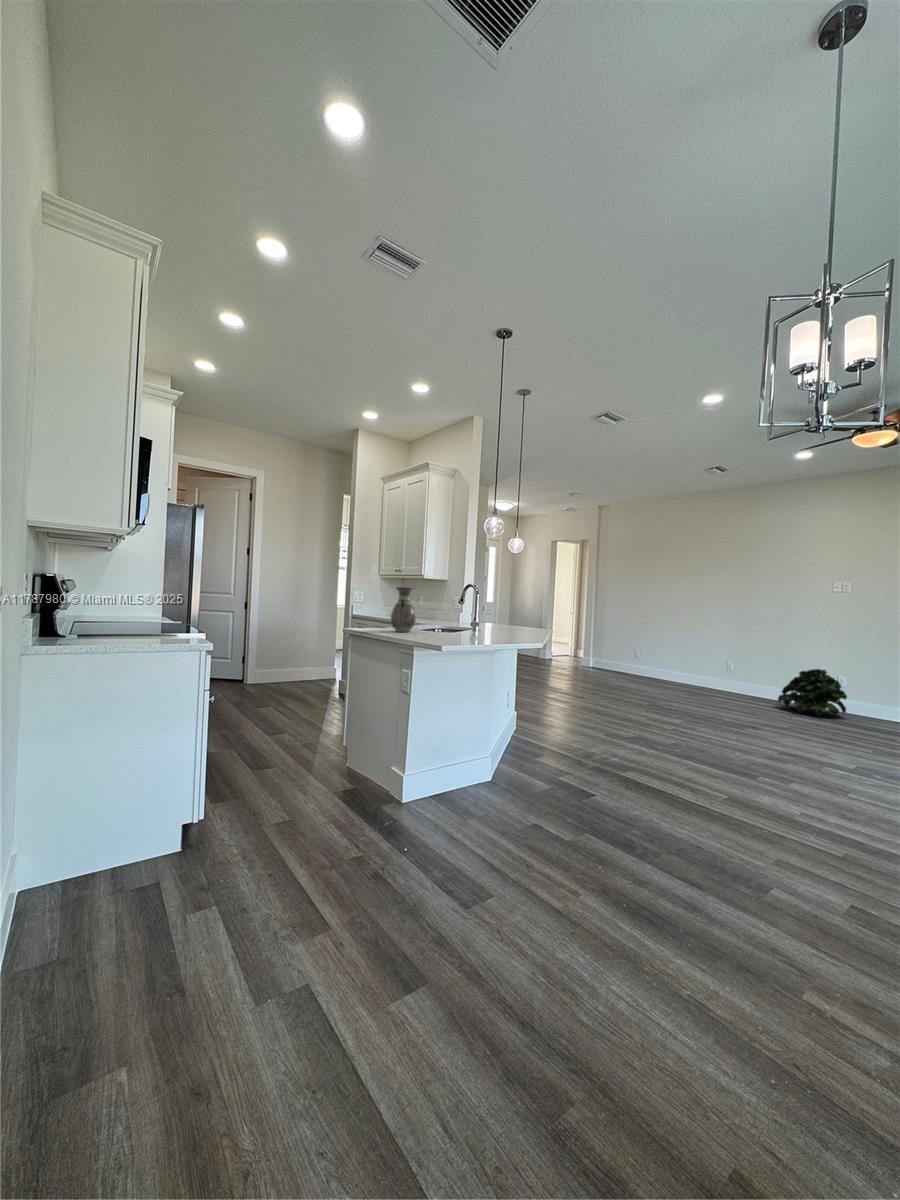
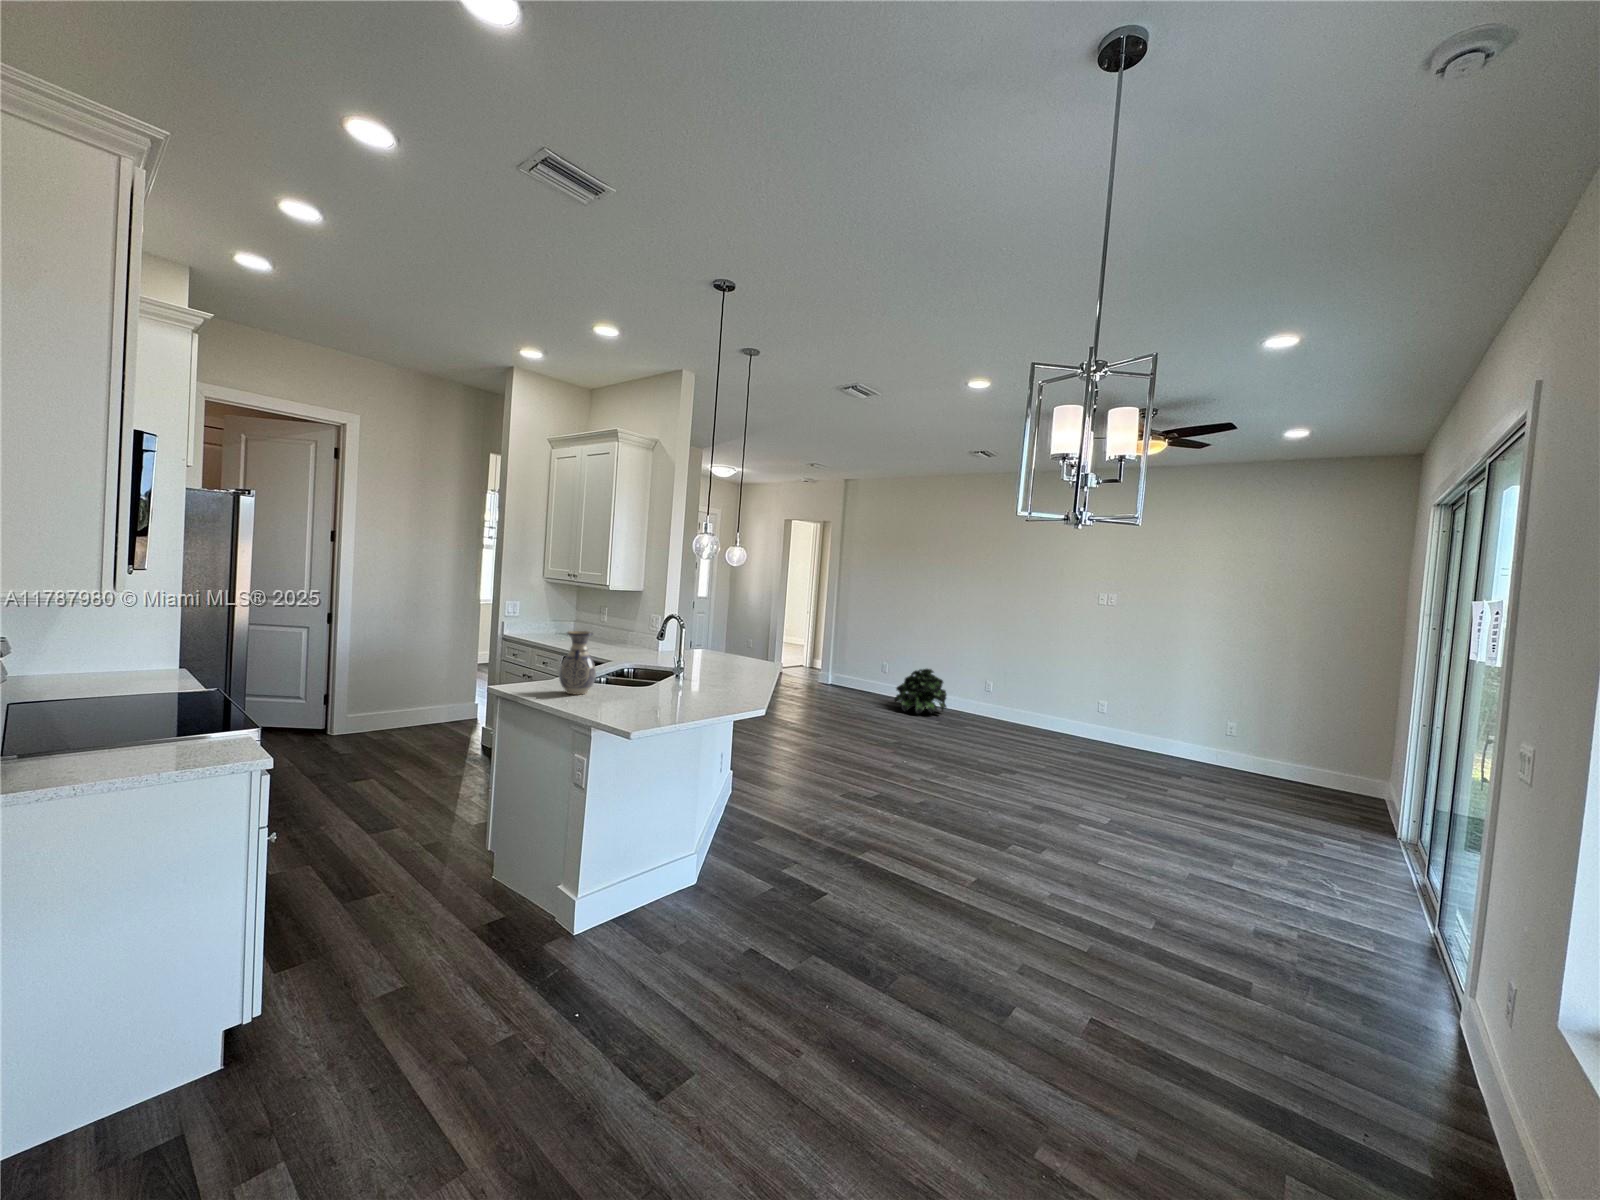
potted plant: present [778,669,847,715] -> present [894,669,946,714]

